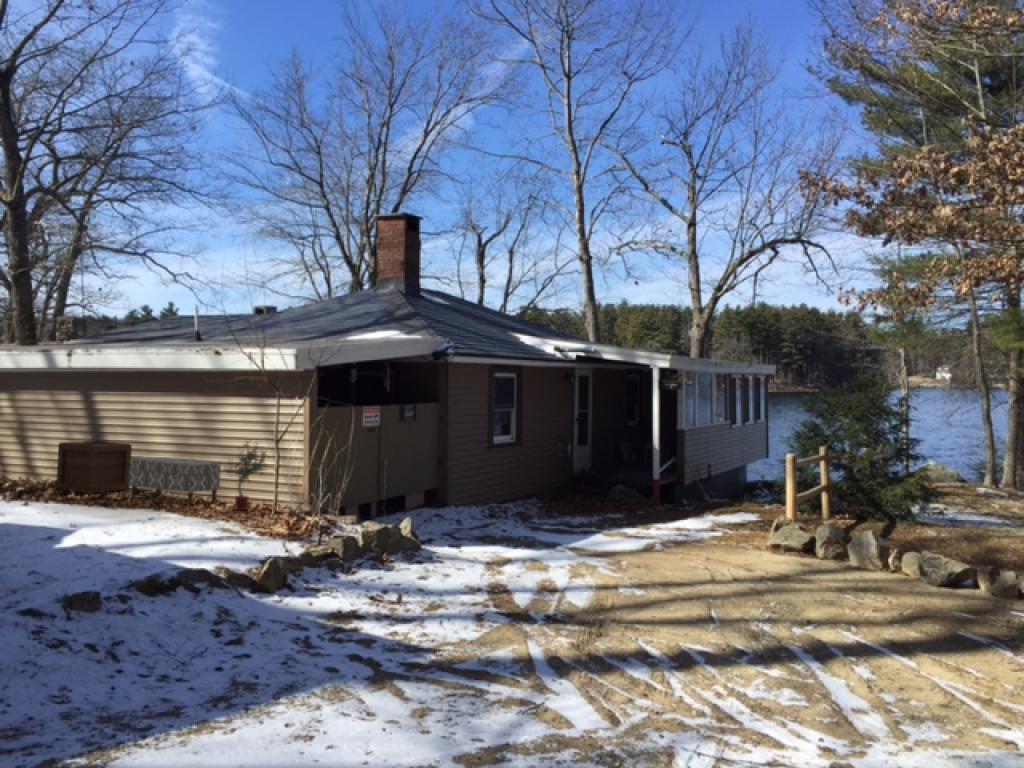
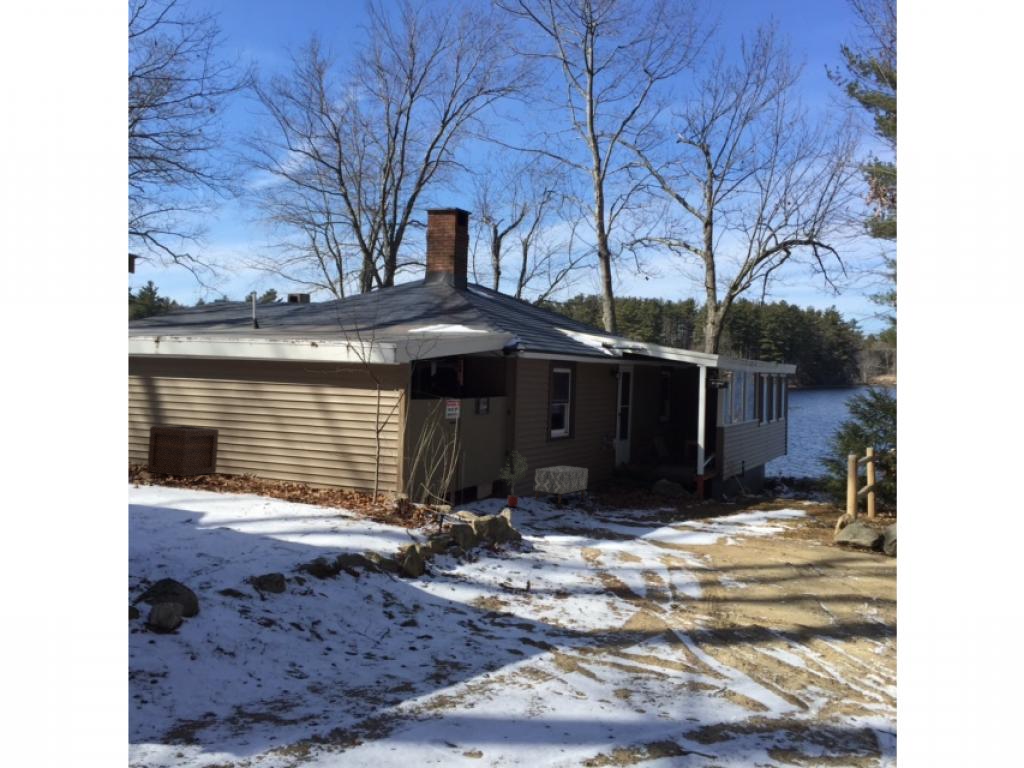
potted tree: present [224,442,266,510] -> present [500,453,527,507]
bench: present [129,457,221,505] -> present [535,465,588,504]

